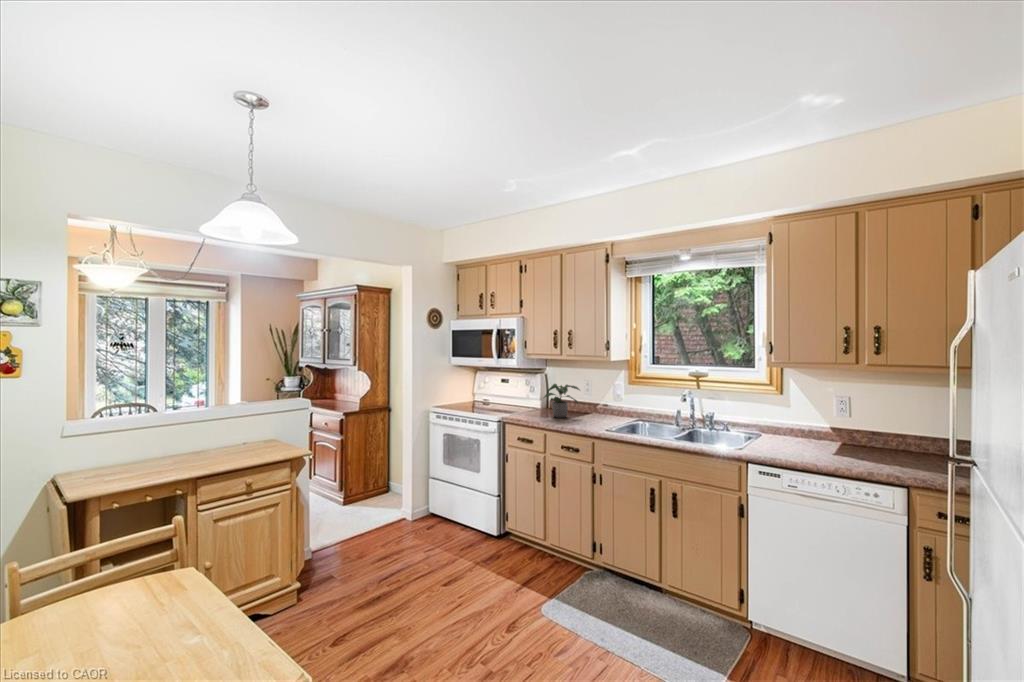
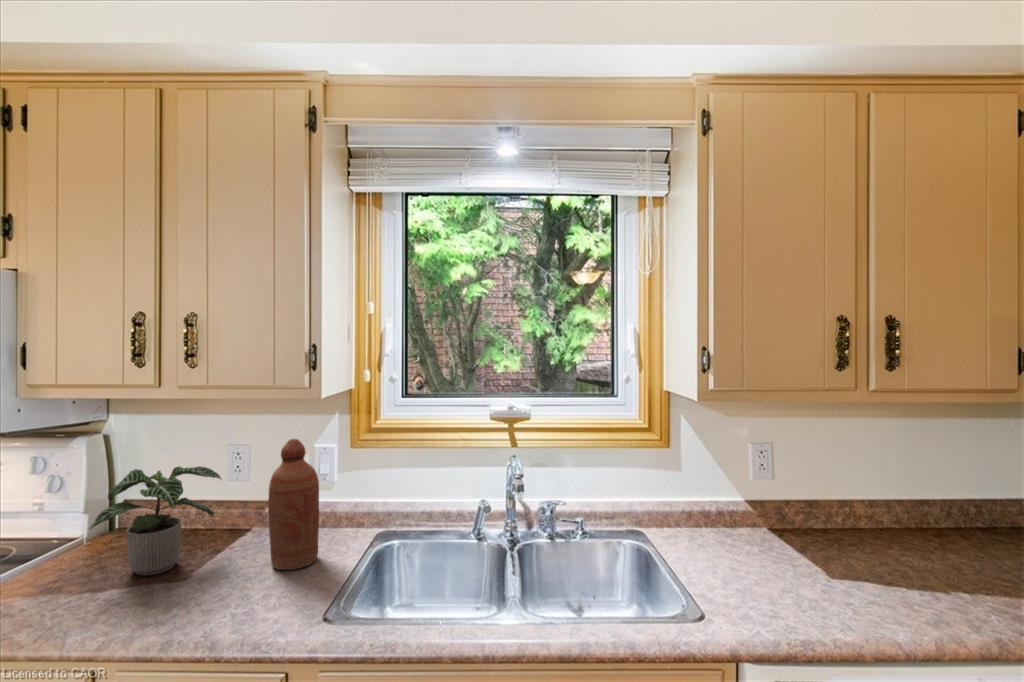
bottle: none [594,376,611,423] -> present [268,439,319,570]

